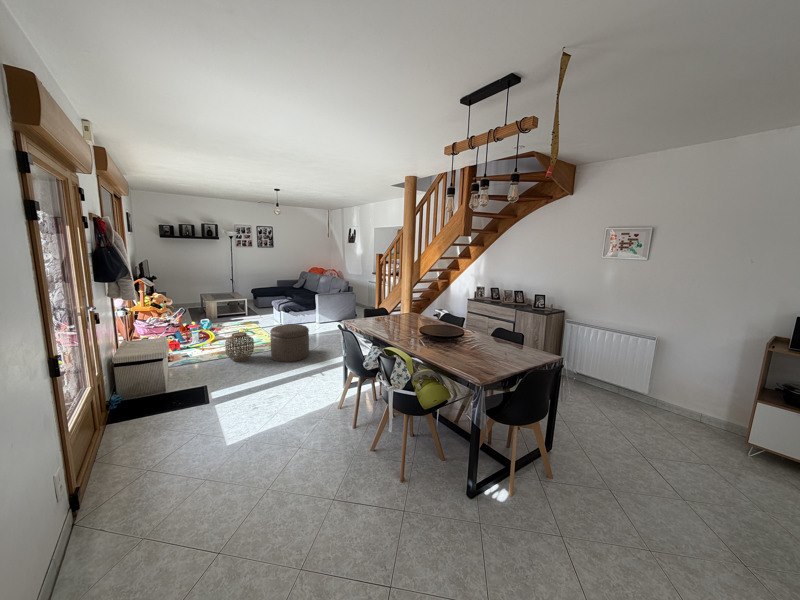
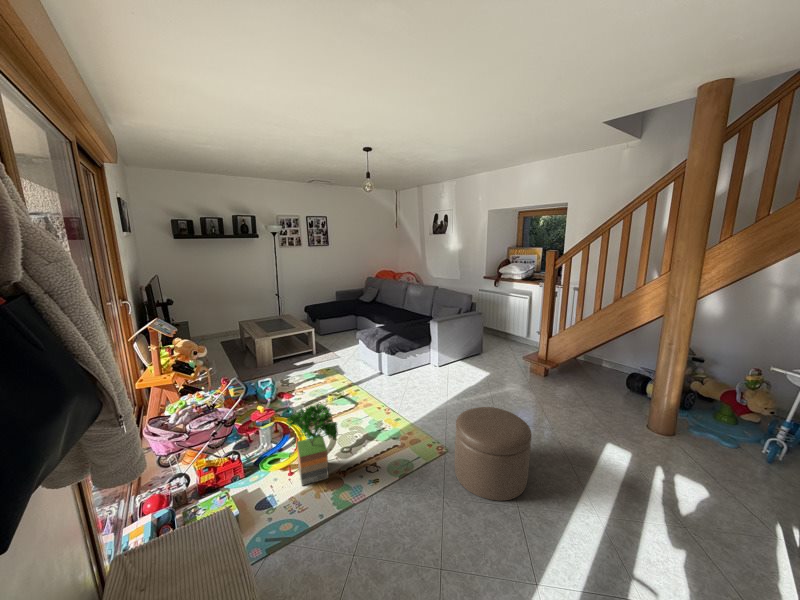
potted tree: none [187,317,216,355] -> present [287,404,338,485]
woven basket: present [225,332,254,362] -> none [380,441,433,508]

